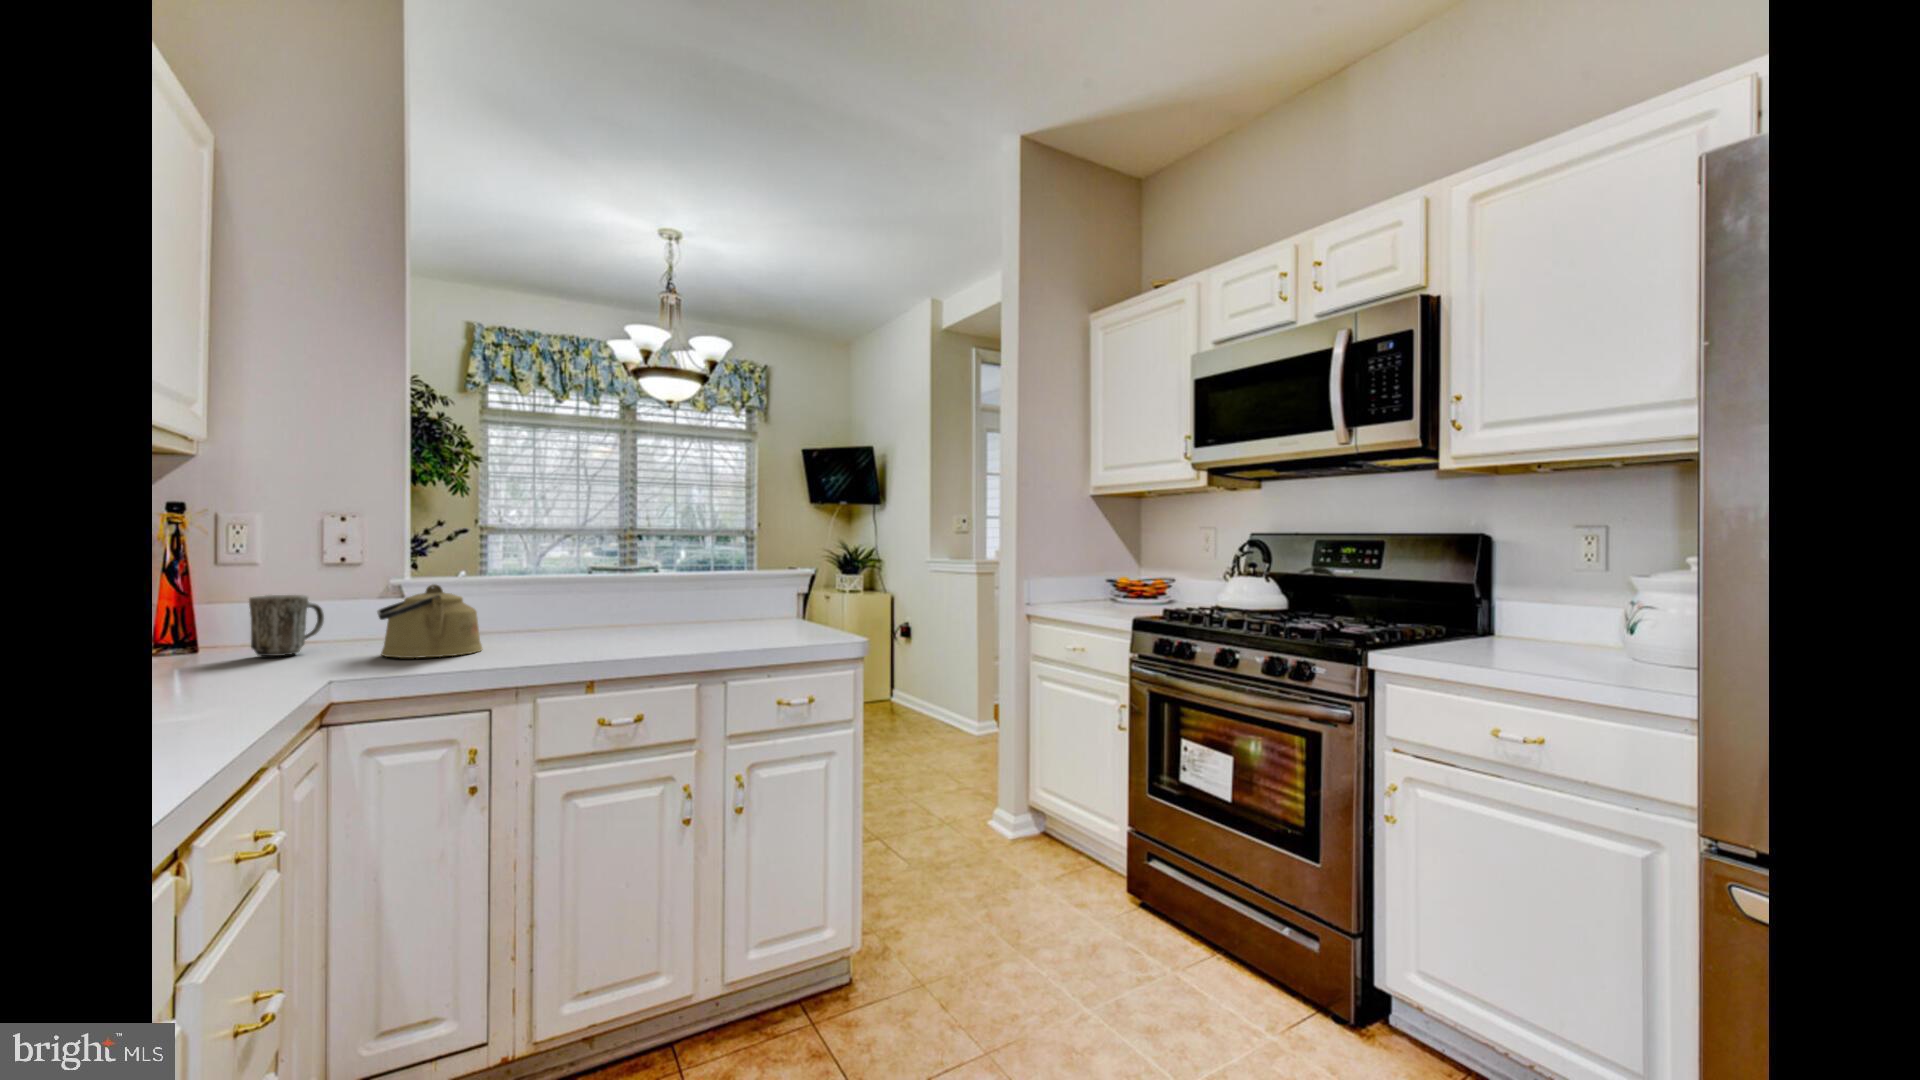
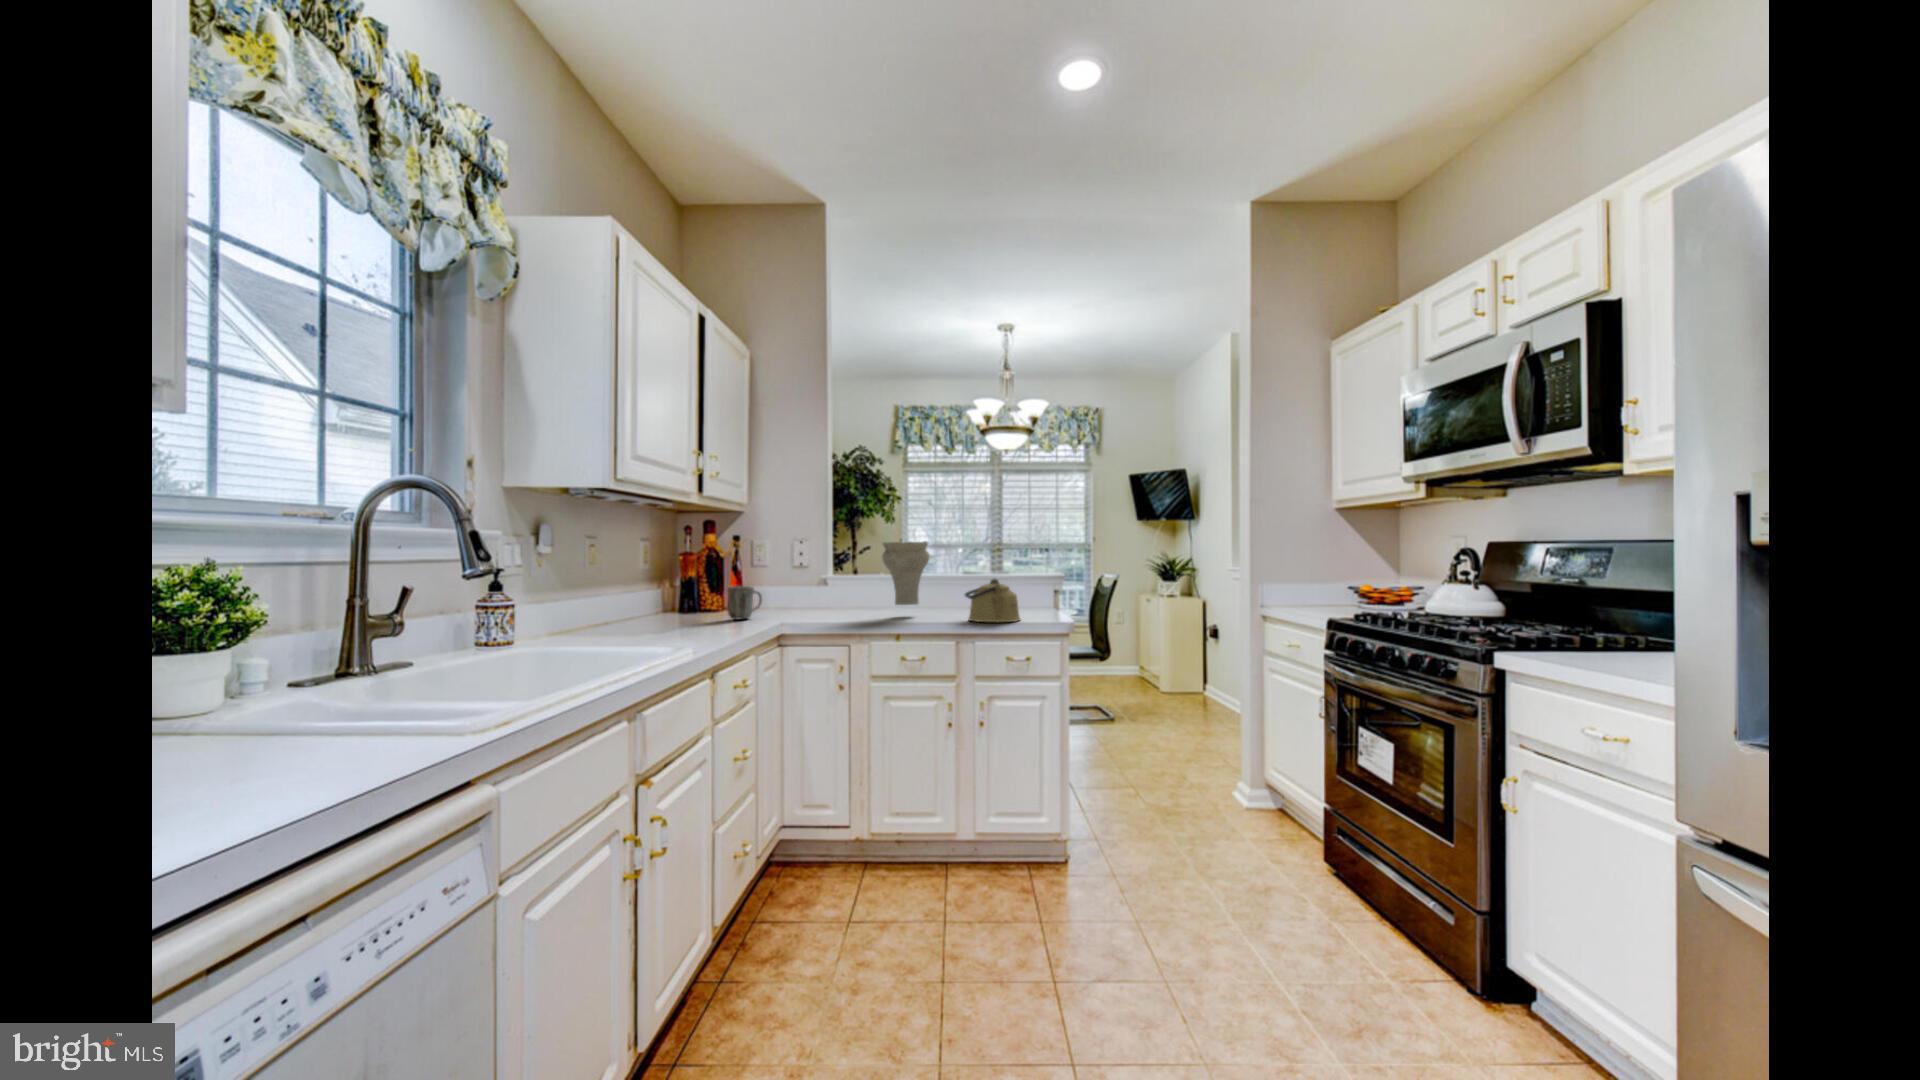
vase: none [557,518,650,632] -> present [882,541,930,605]
kettle: present [377,584,483,658] -> present [965,579,1020,622]

